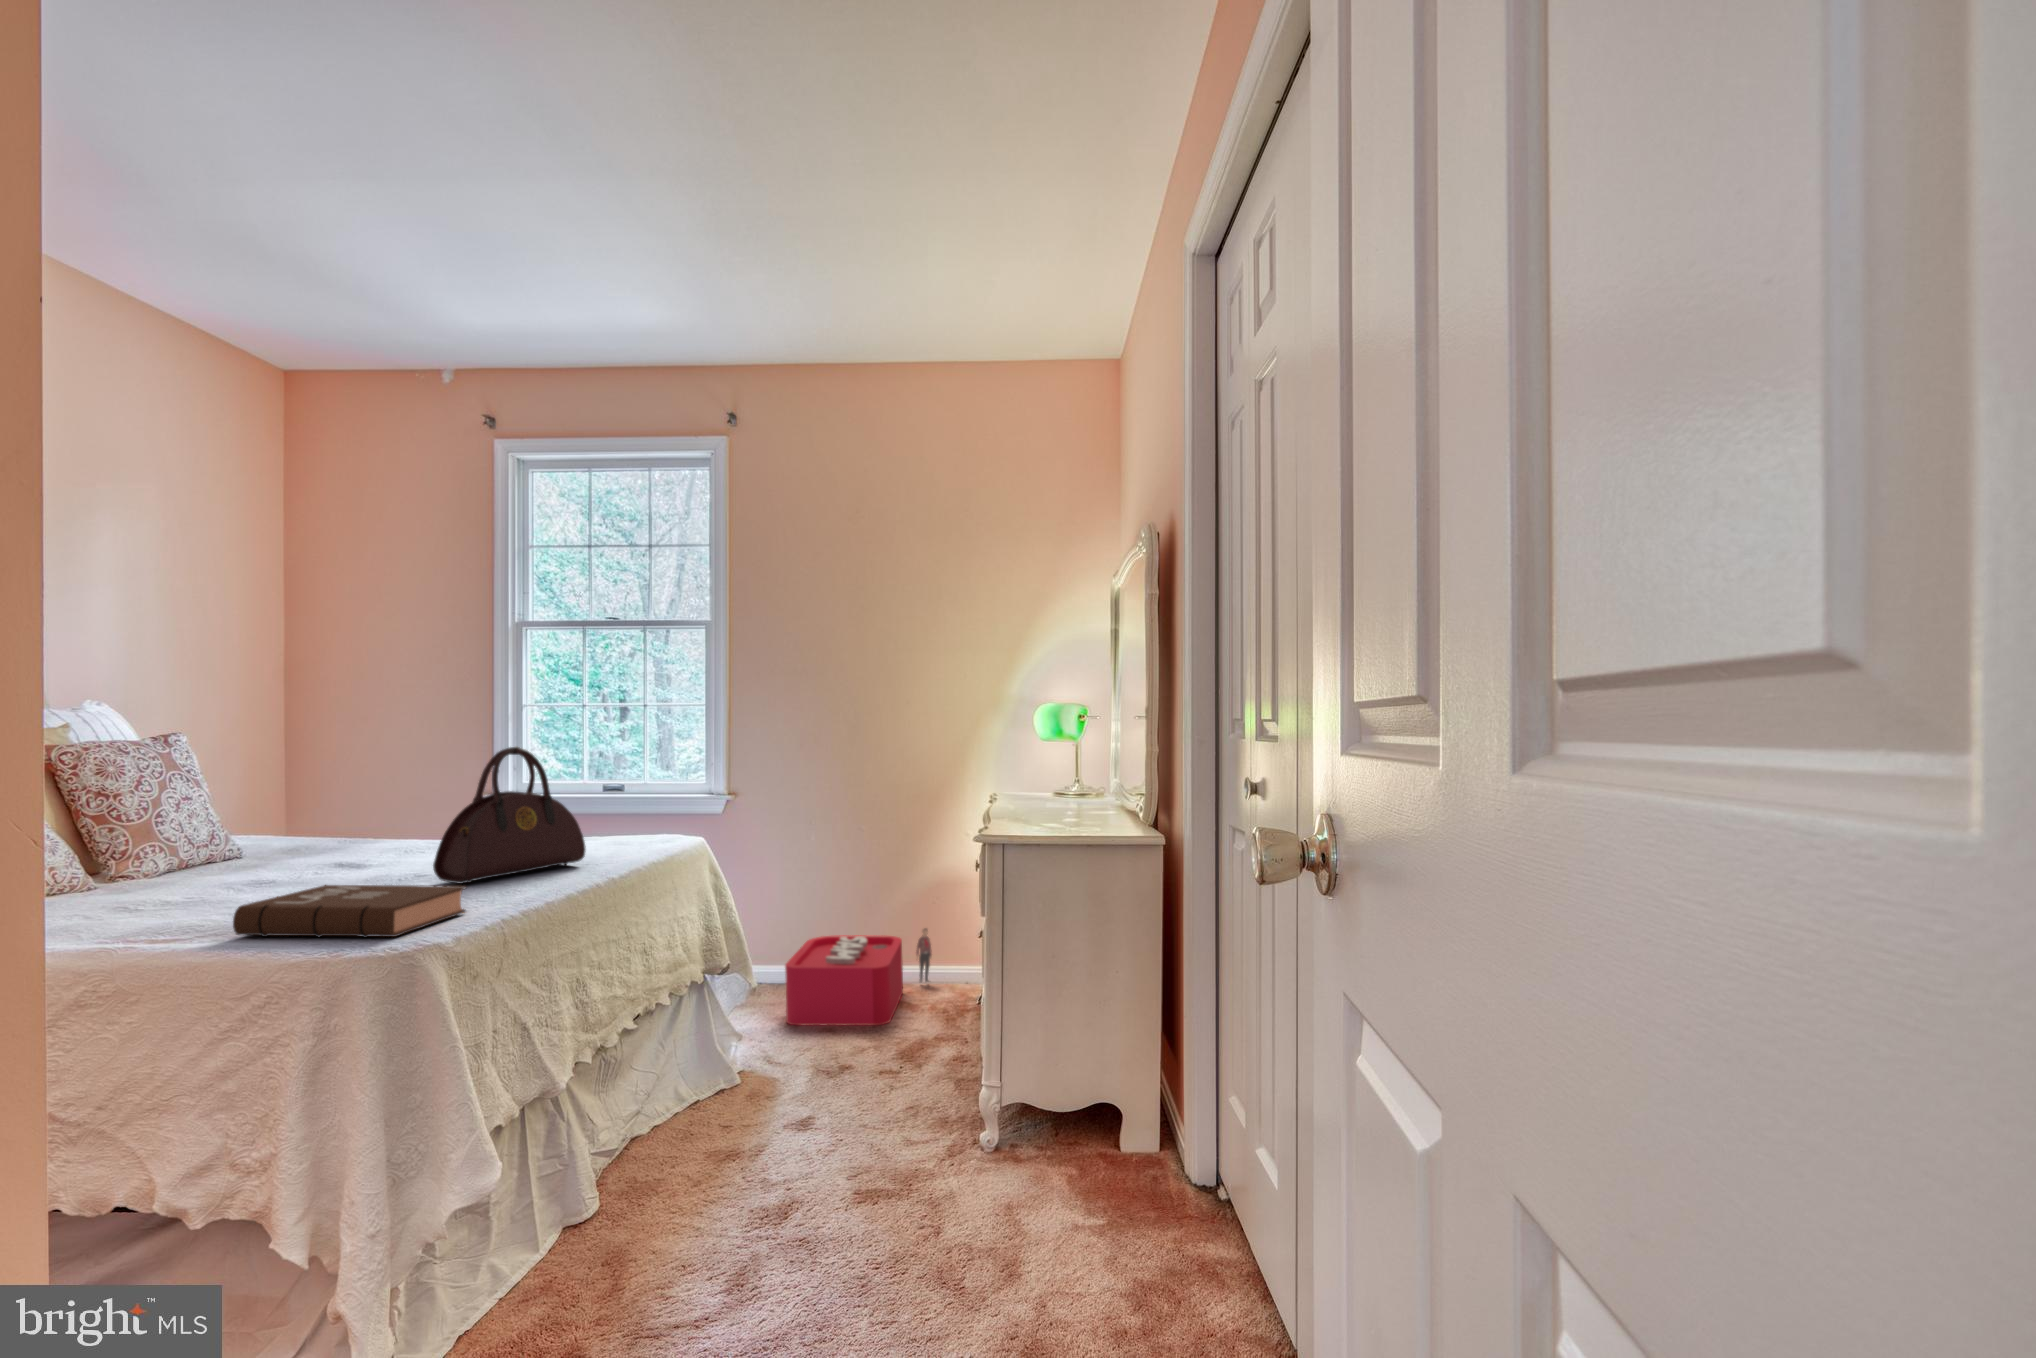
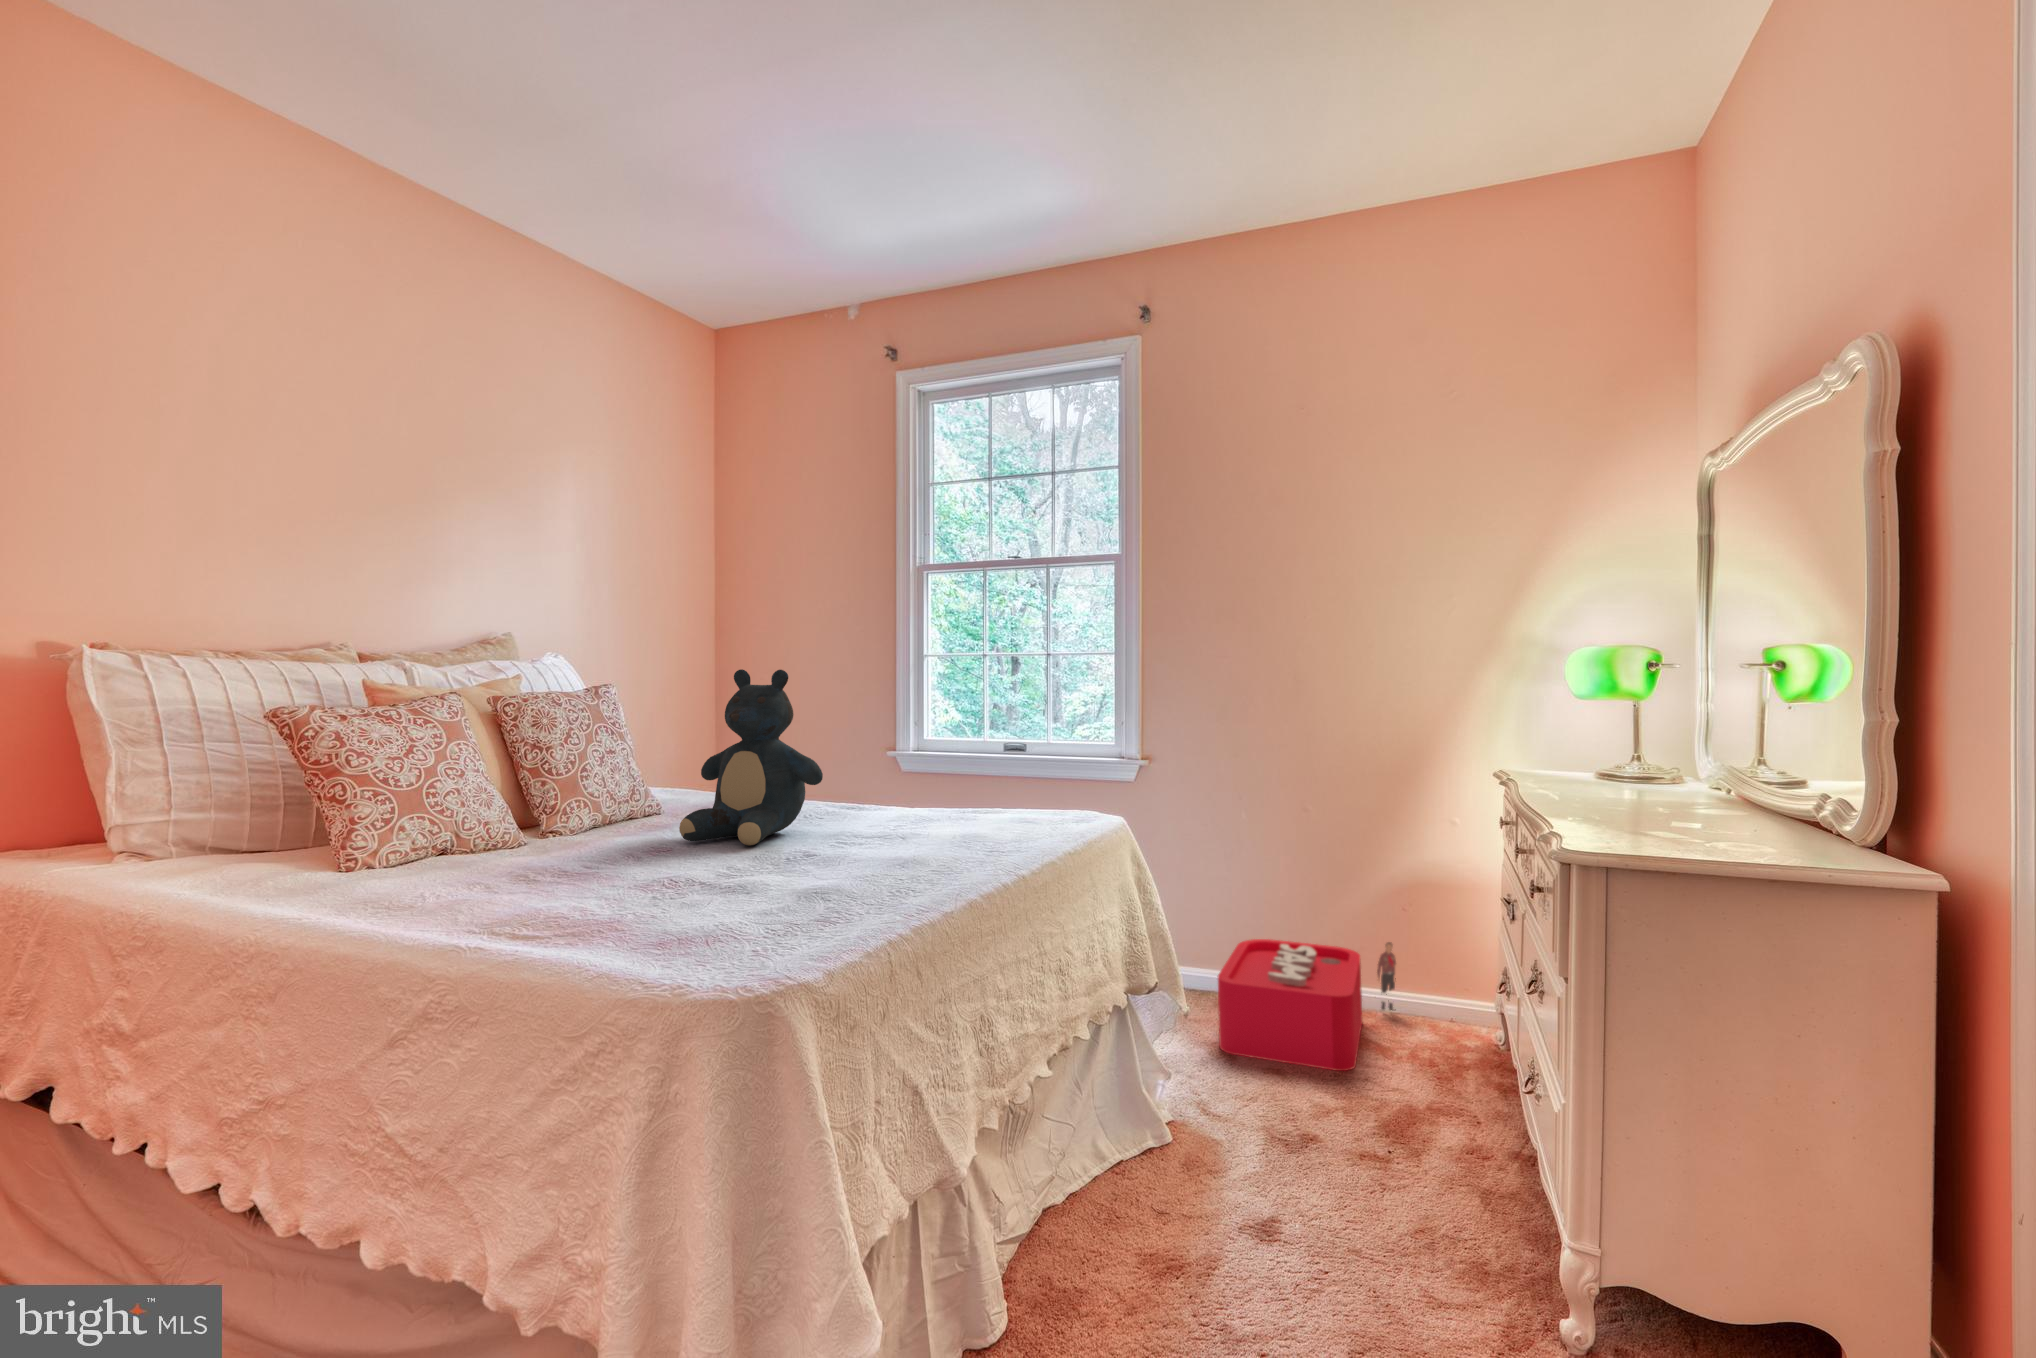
teddy bear: none [282,719,429,873] -> present [679,669,823,845]
handbag: present [433,747,586,884] -> none [818,704,988,874]
book: present [233,885,466,938] -> none [574,875,840,969]

